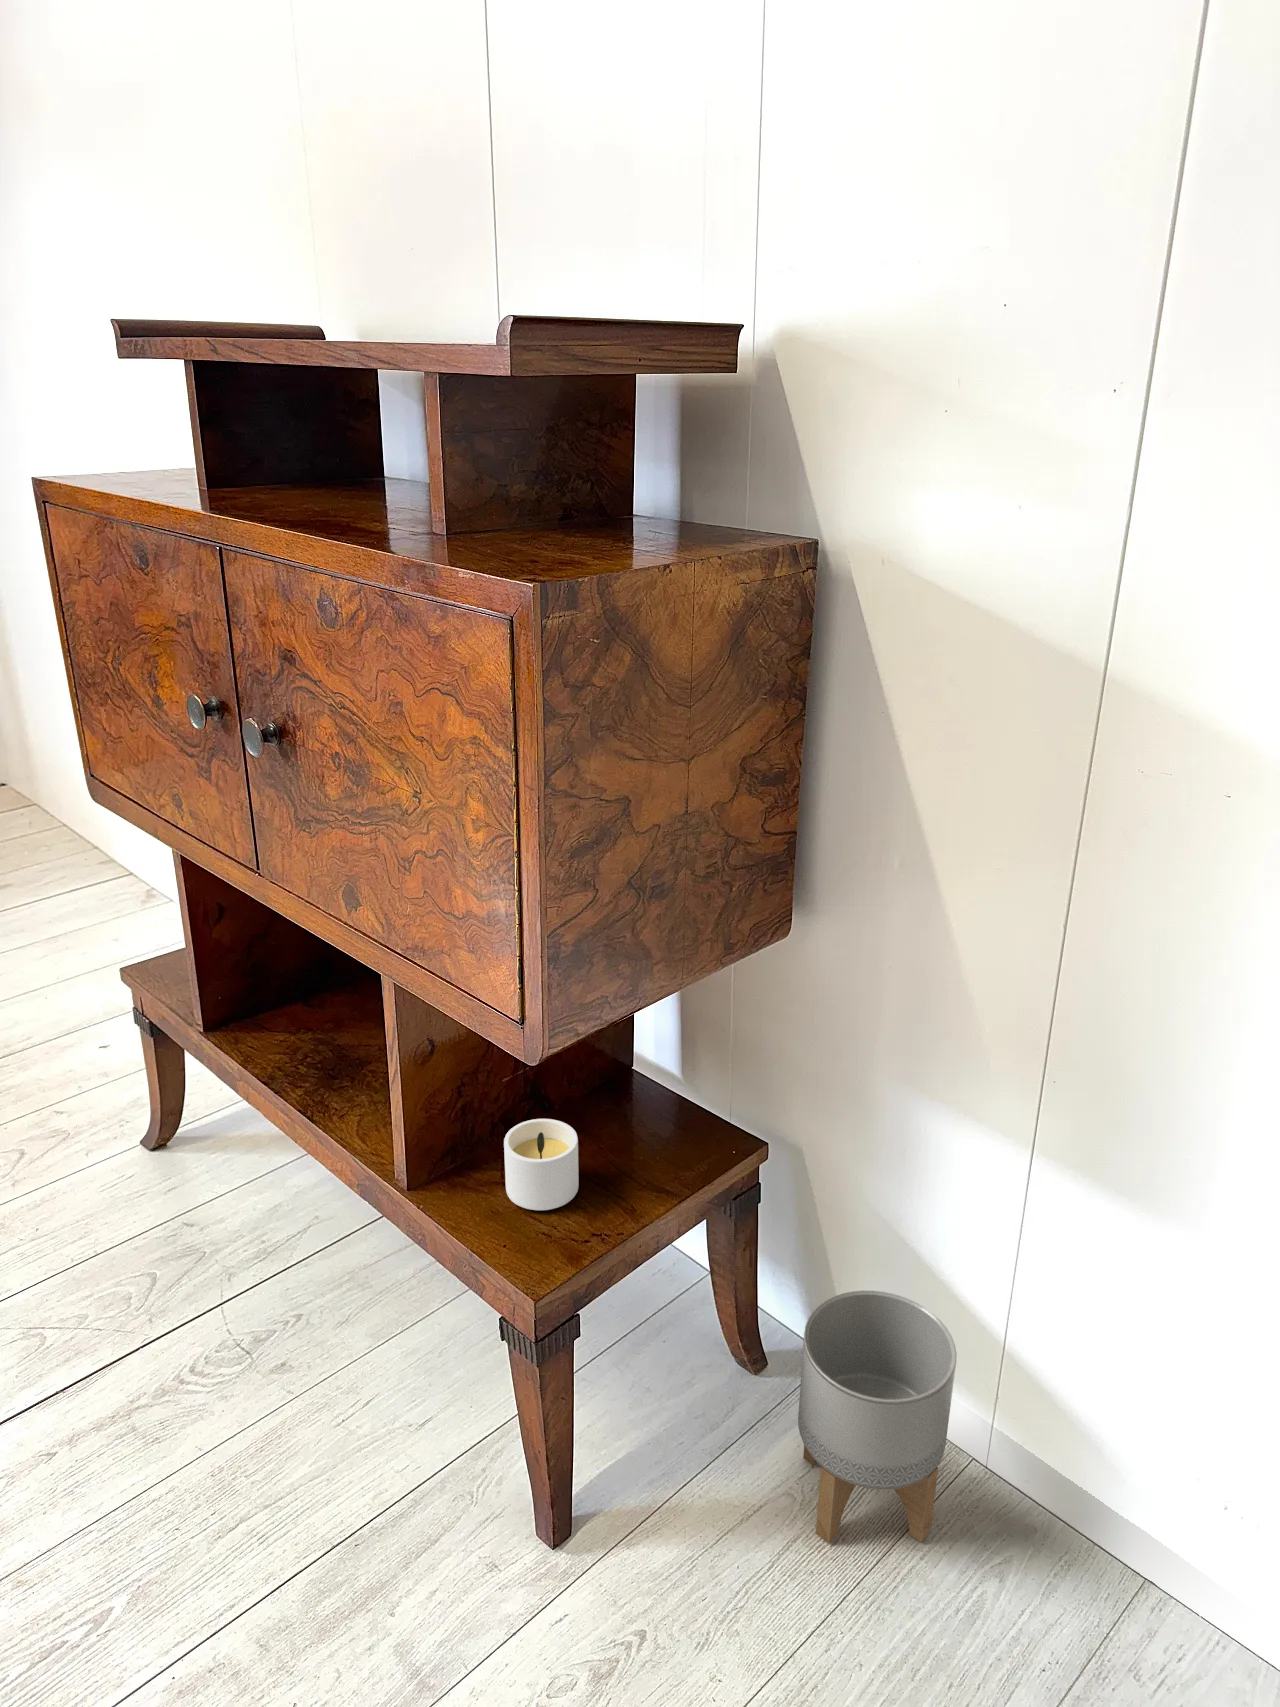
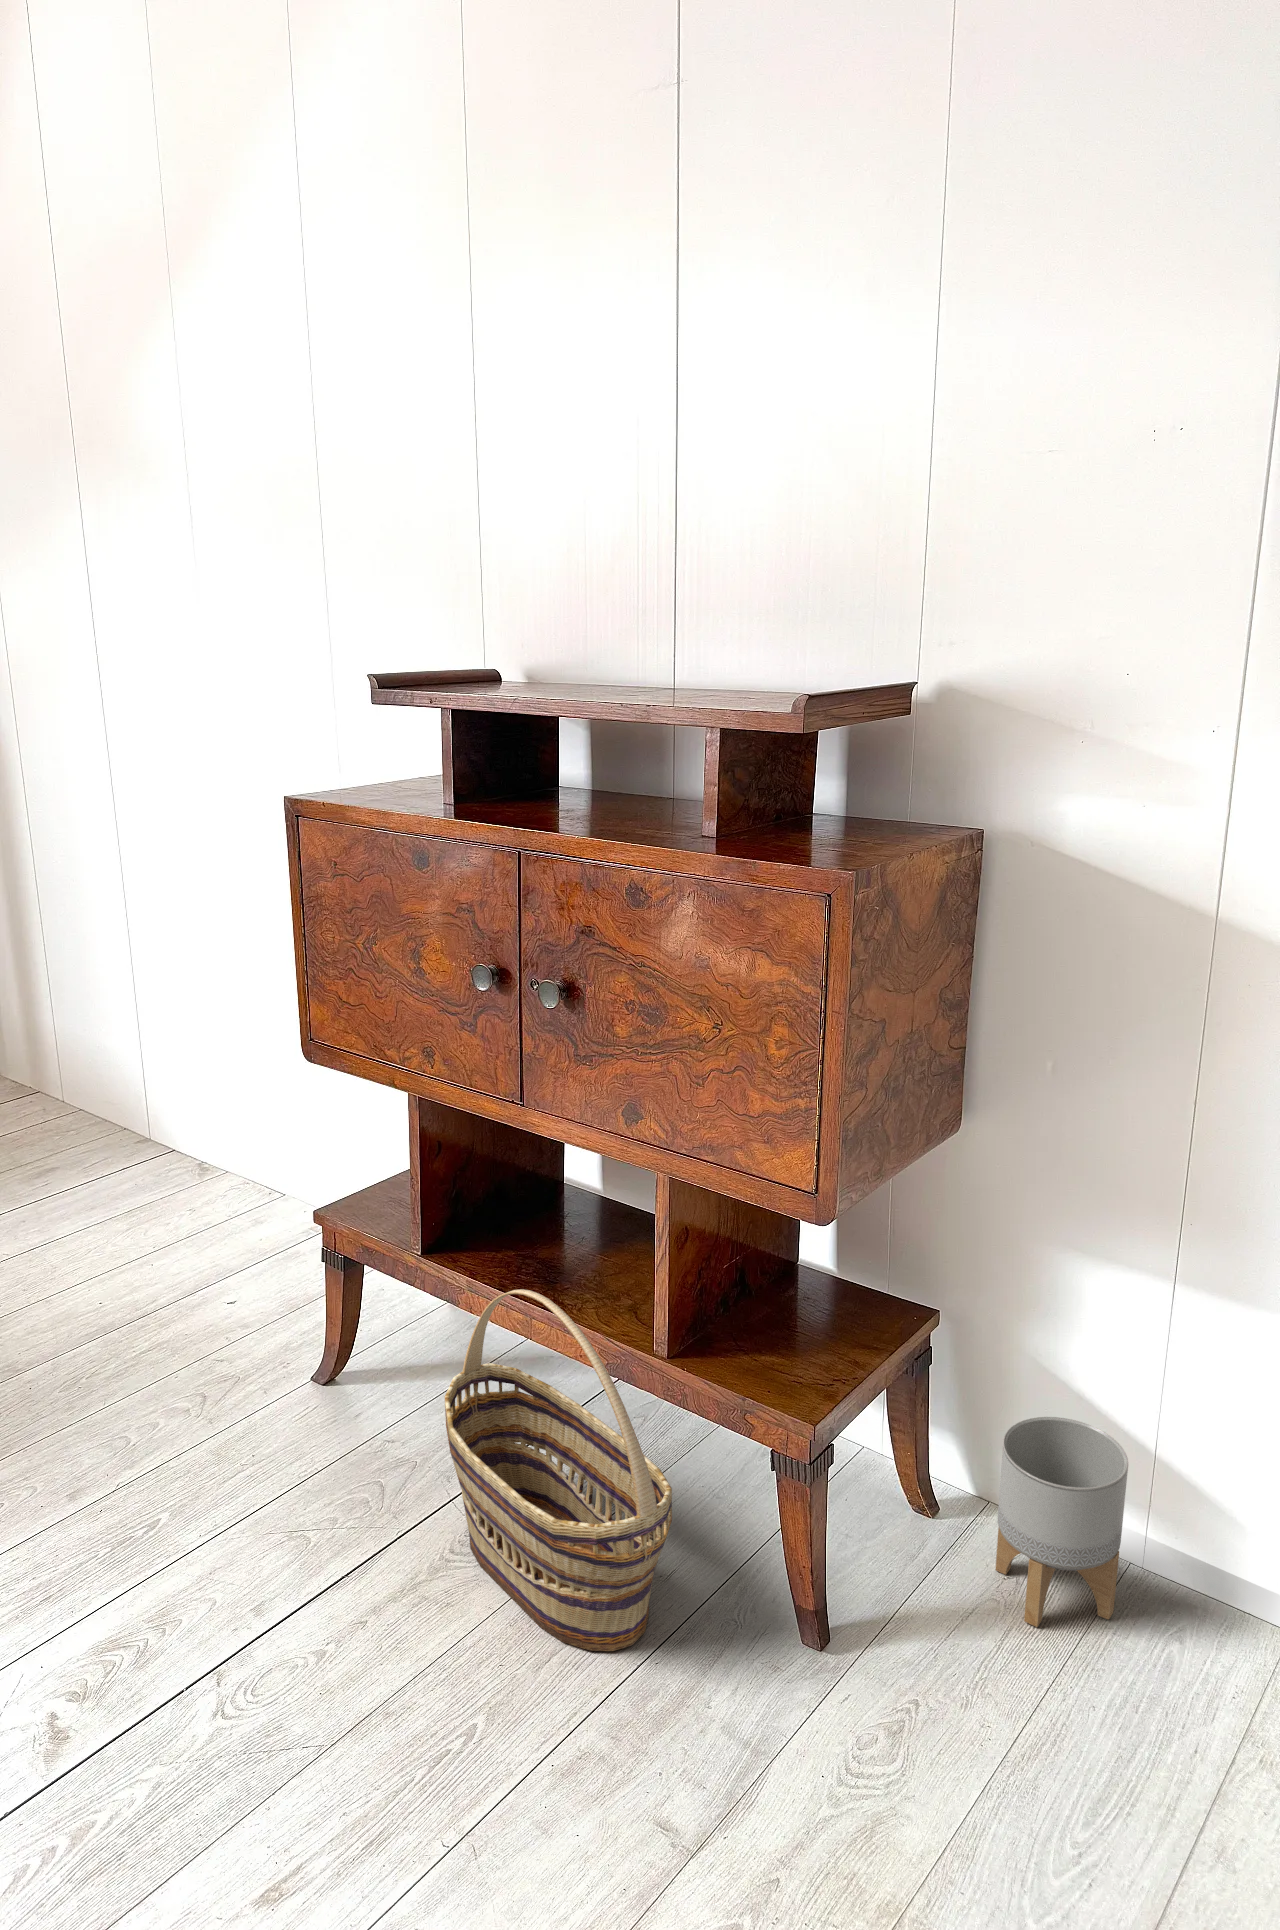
basket: none [171,1092,384,1522] -> present [445,1289,672,1651]
candle: present [504,1119,579,1210] -> none [747,1294,813,1367]

